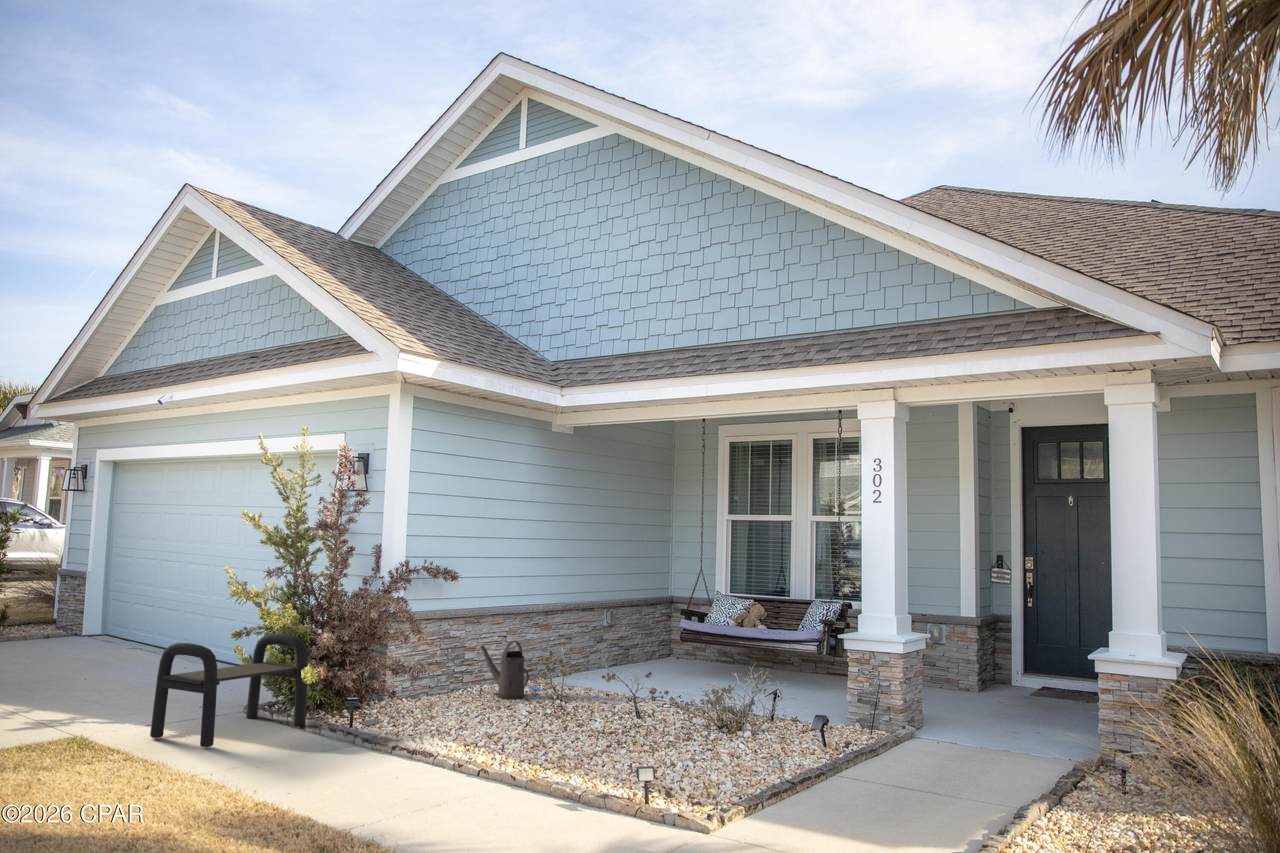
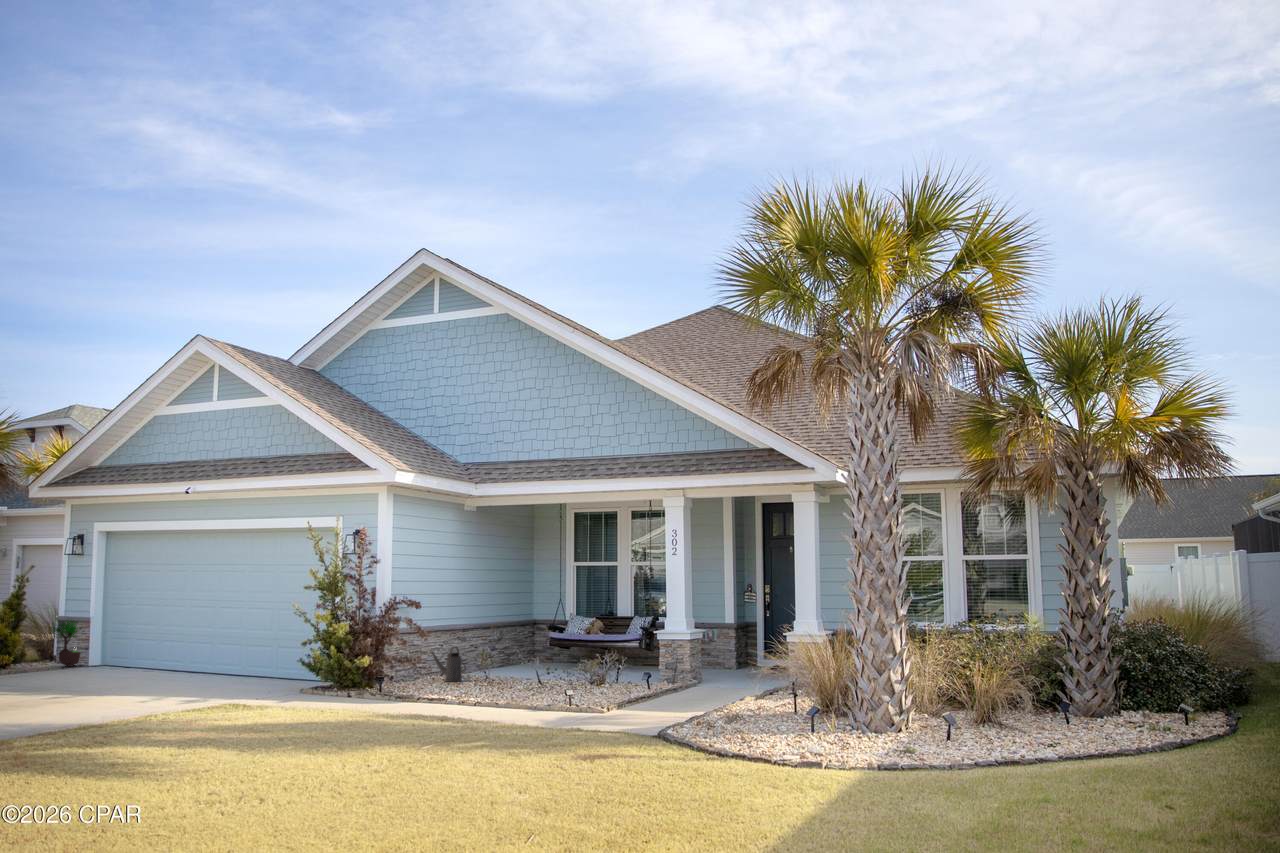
potted tree: none [31,568,78,635] -> present [53,621,81,667]
bench: present [150,634,308,747] -> none [271,642,350,703]

